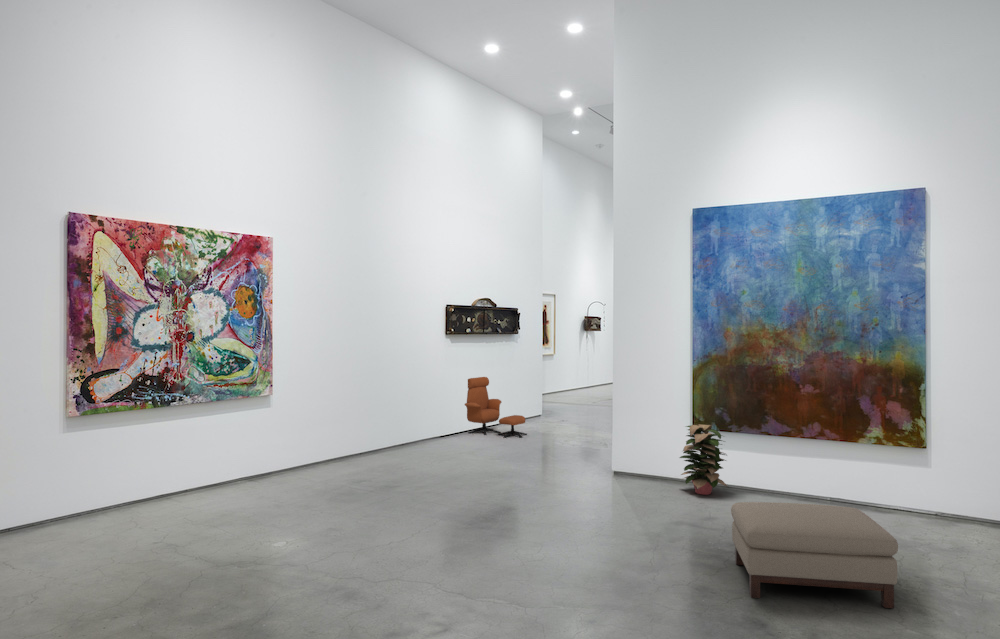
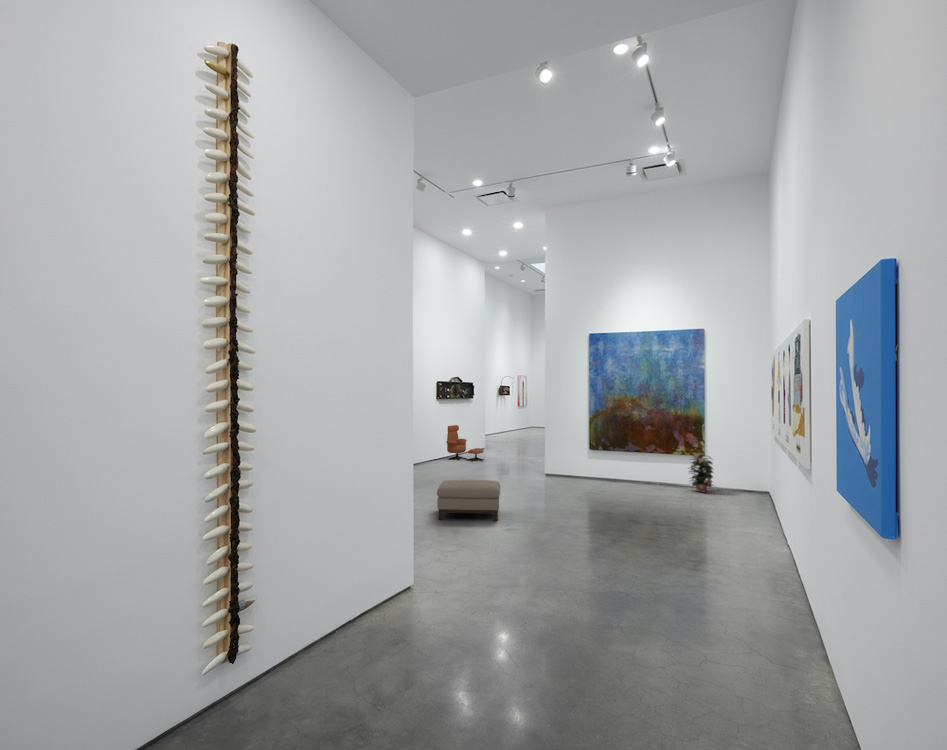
decorative plant: present [680,424,728,495] -> present [689,453,713,492]
ottoman: present [731,502,898,608] -> present [437,480,500,521]

